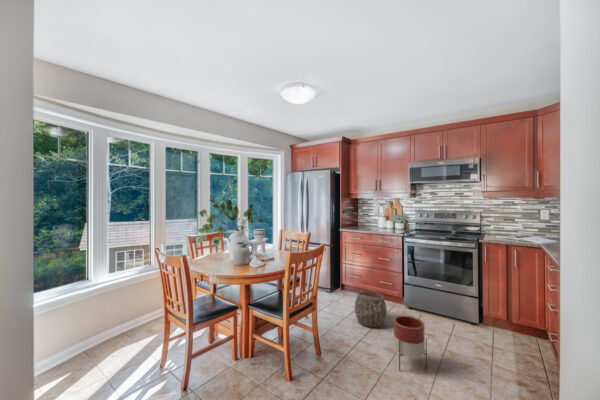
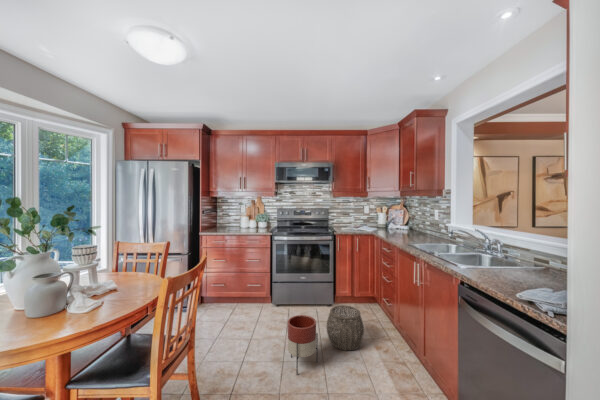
woven basket: present [355,291,387,328] -> present [326,305,364,350]

